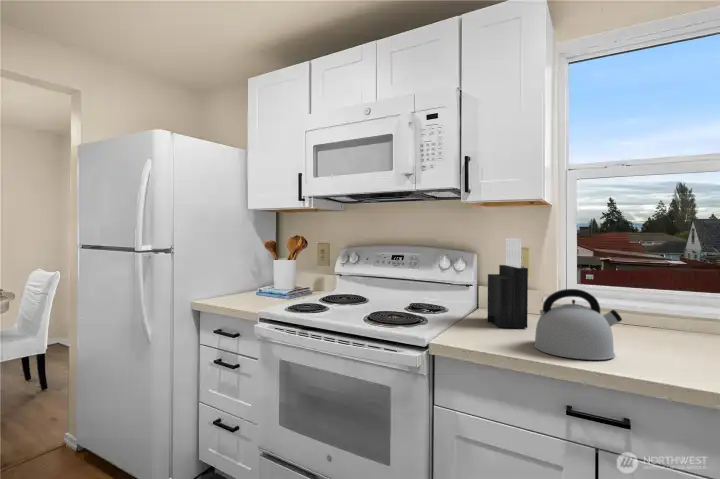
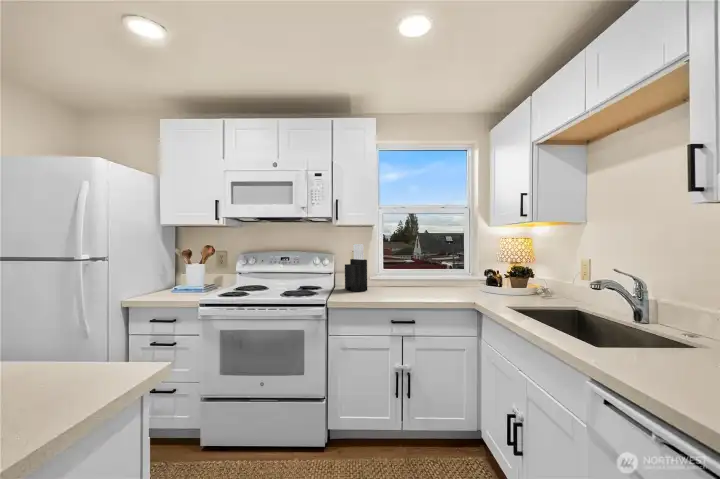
kettle: present [534,289,622,360] -> none [375,267,411,299]

